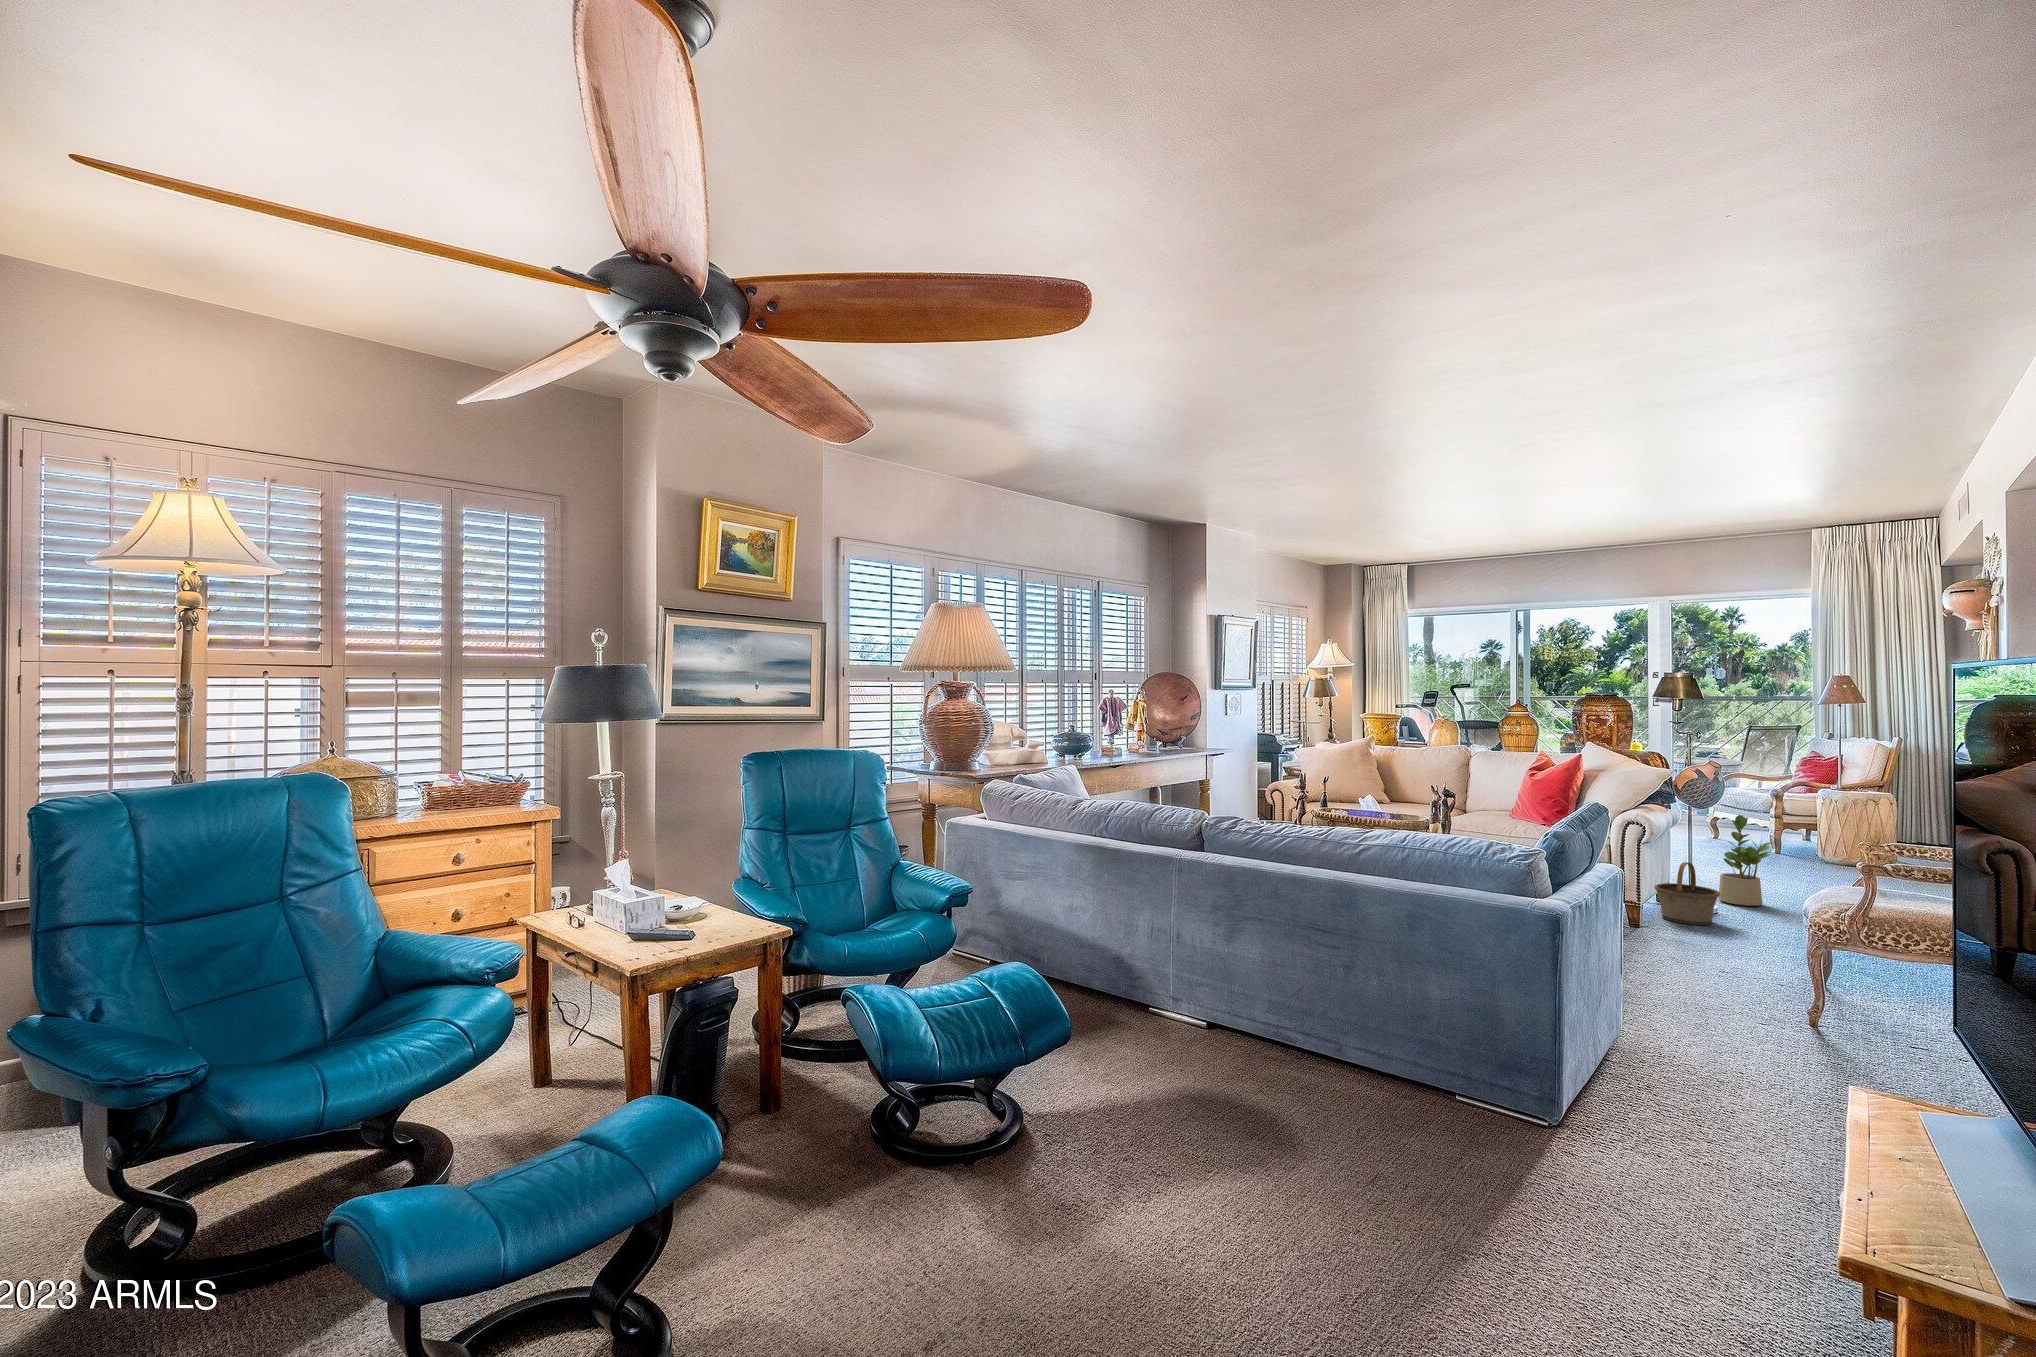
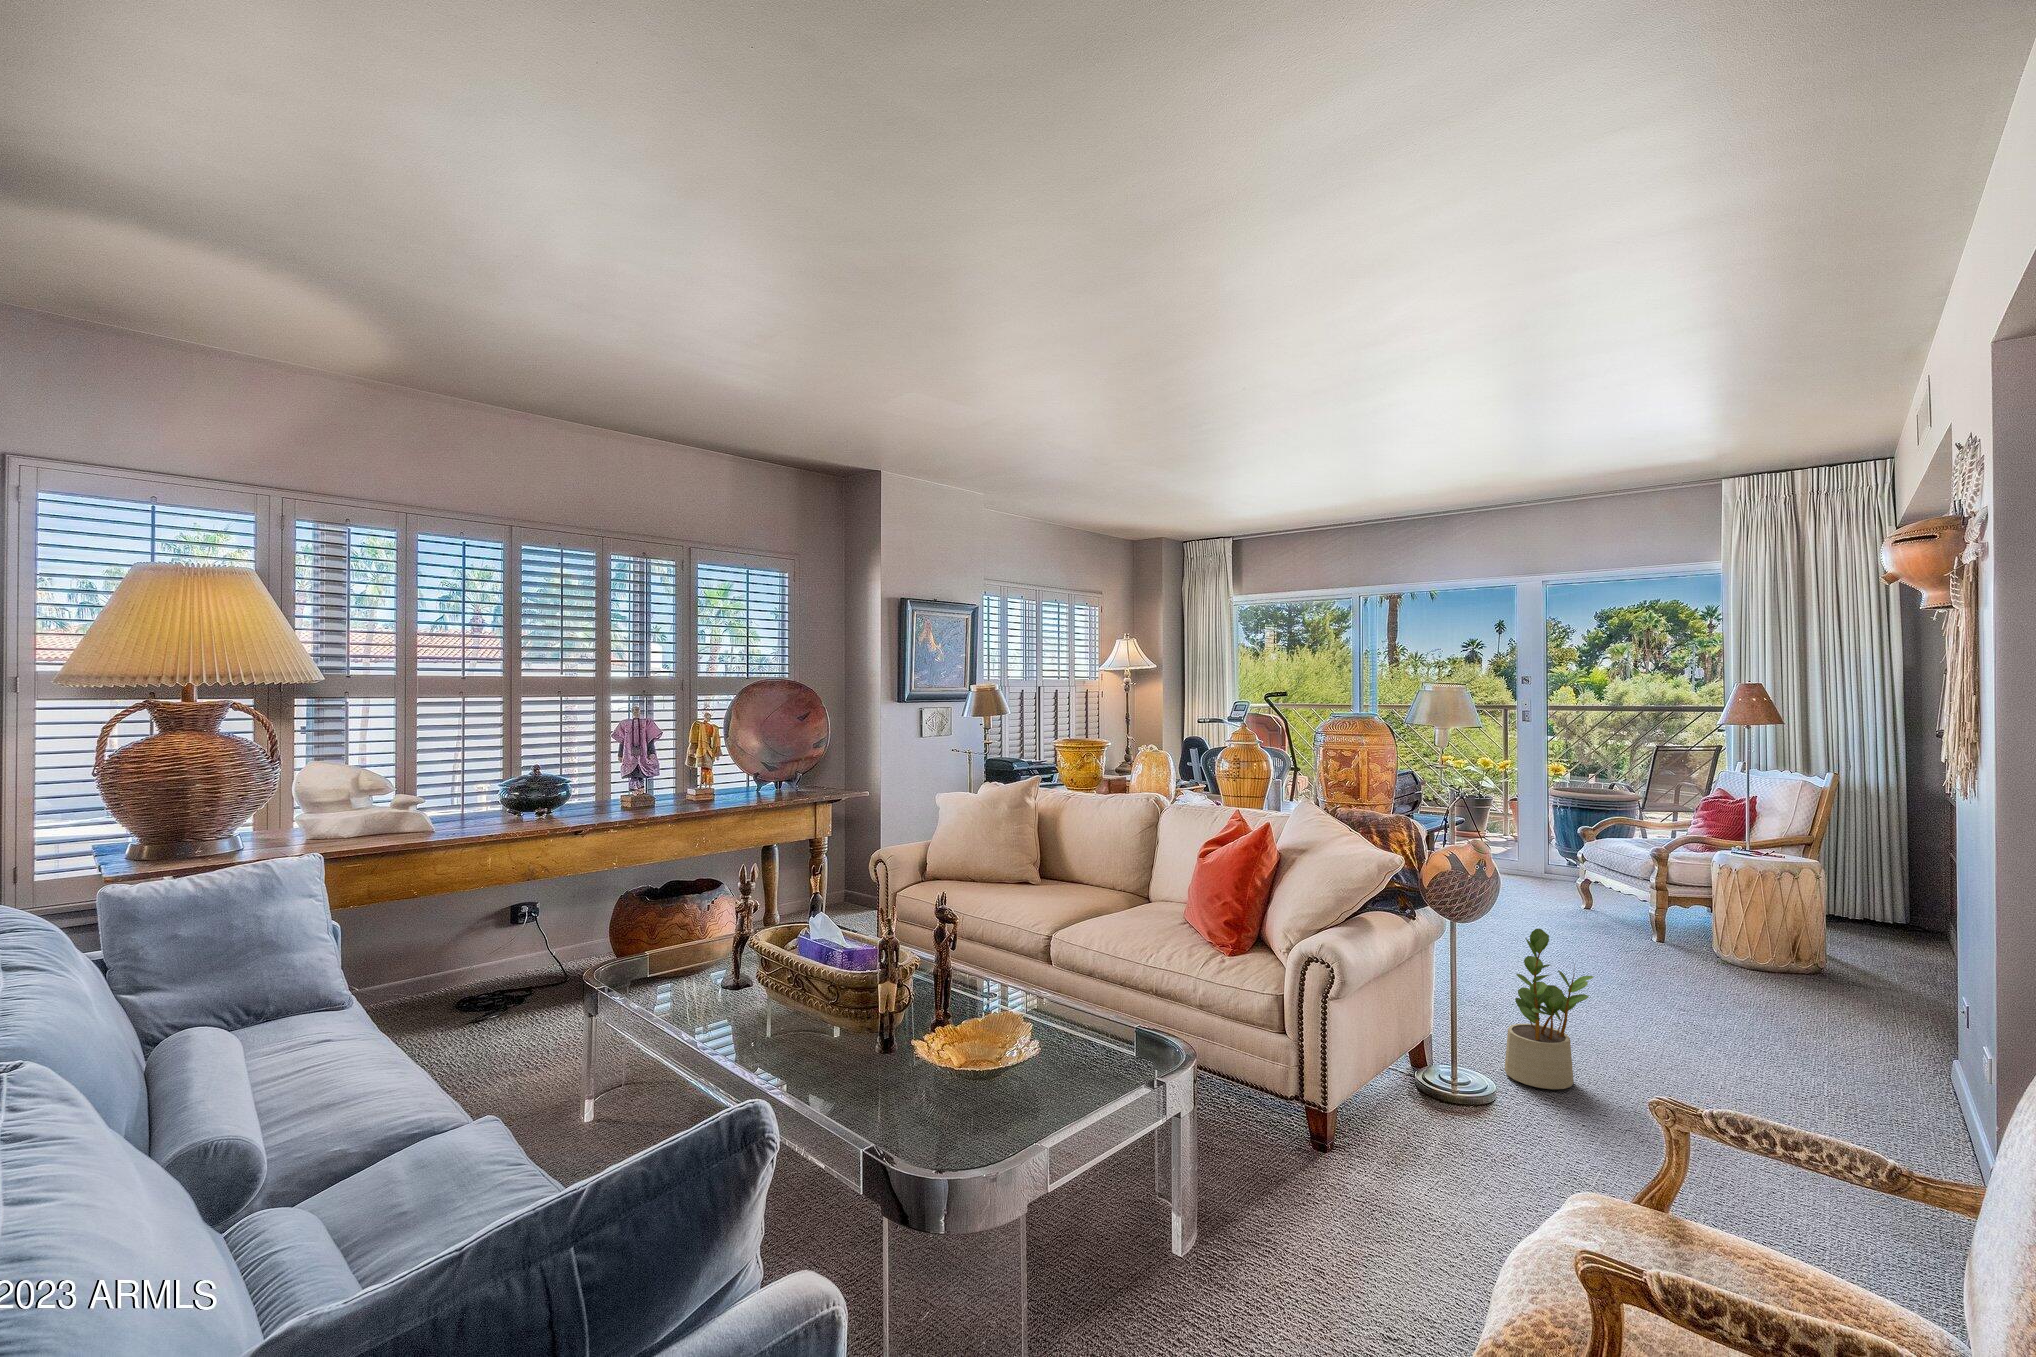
basket: present [1654,862,1720,925] -> none [1363,1029,1470,1154]

